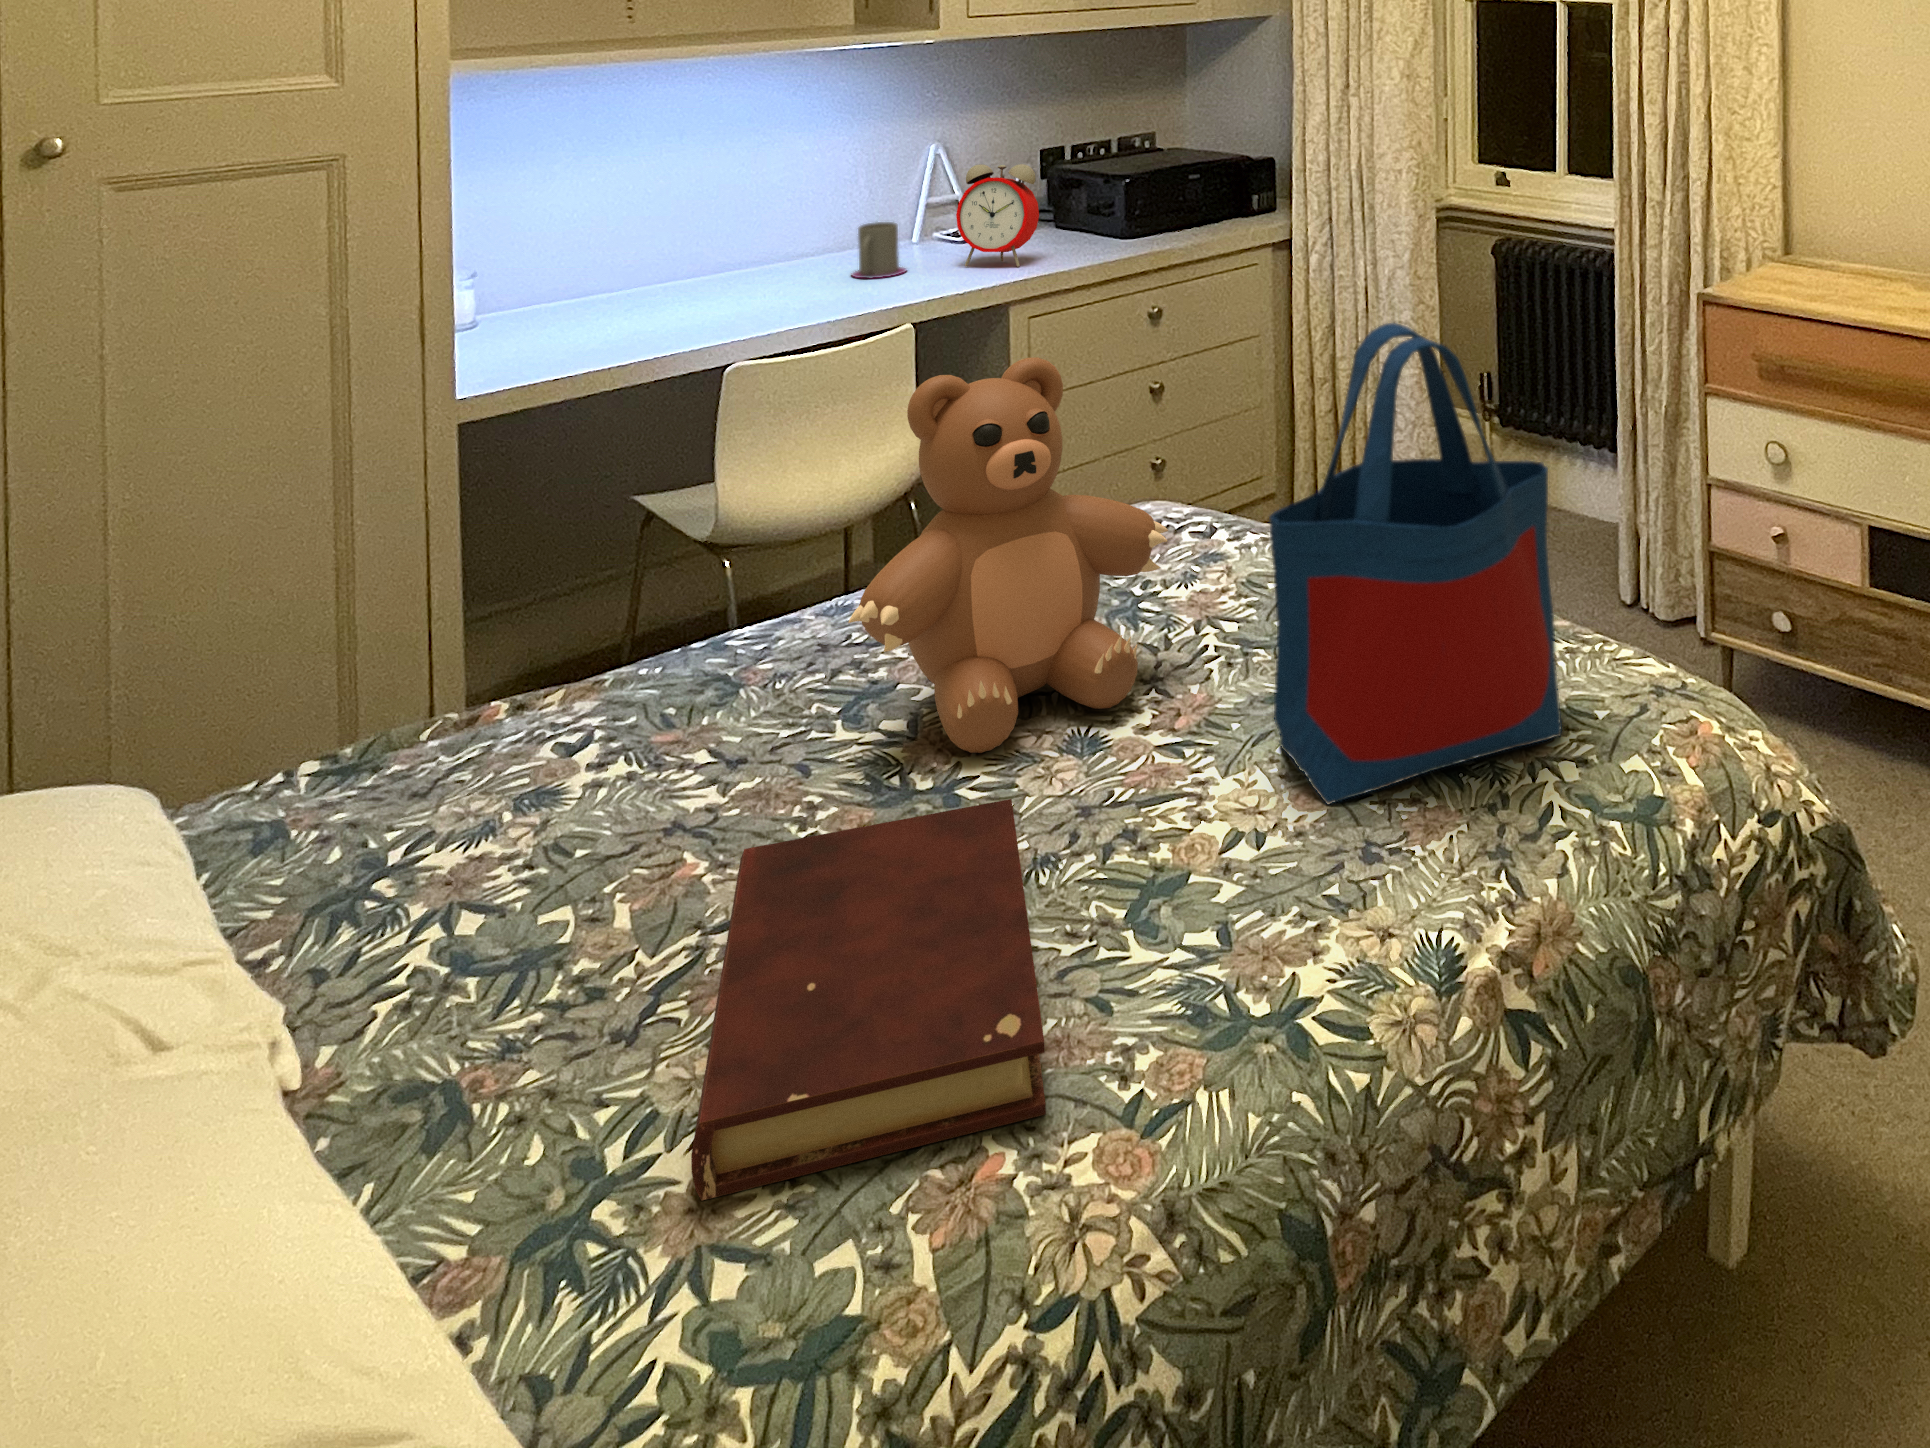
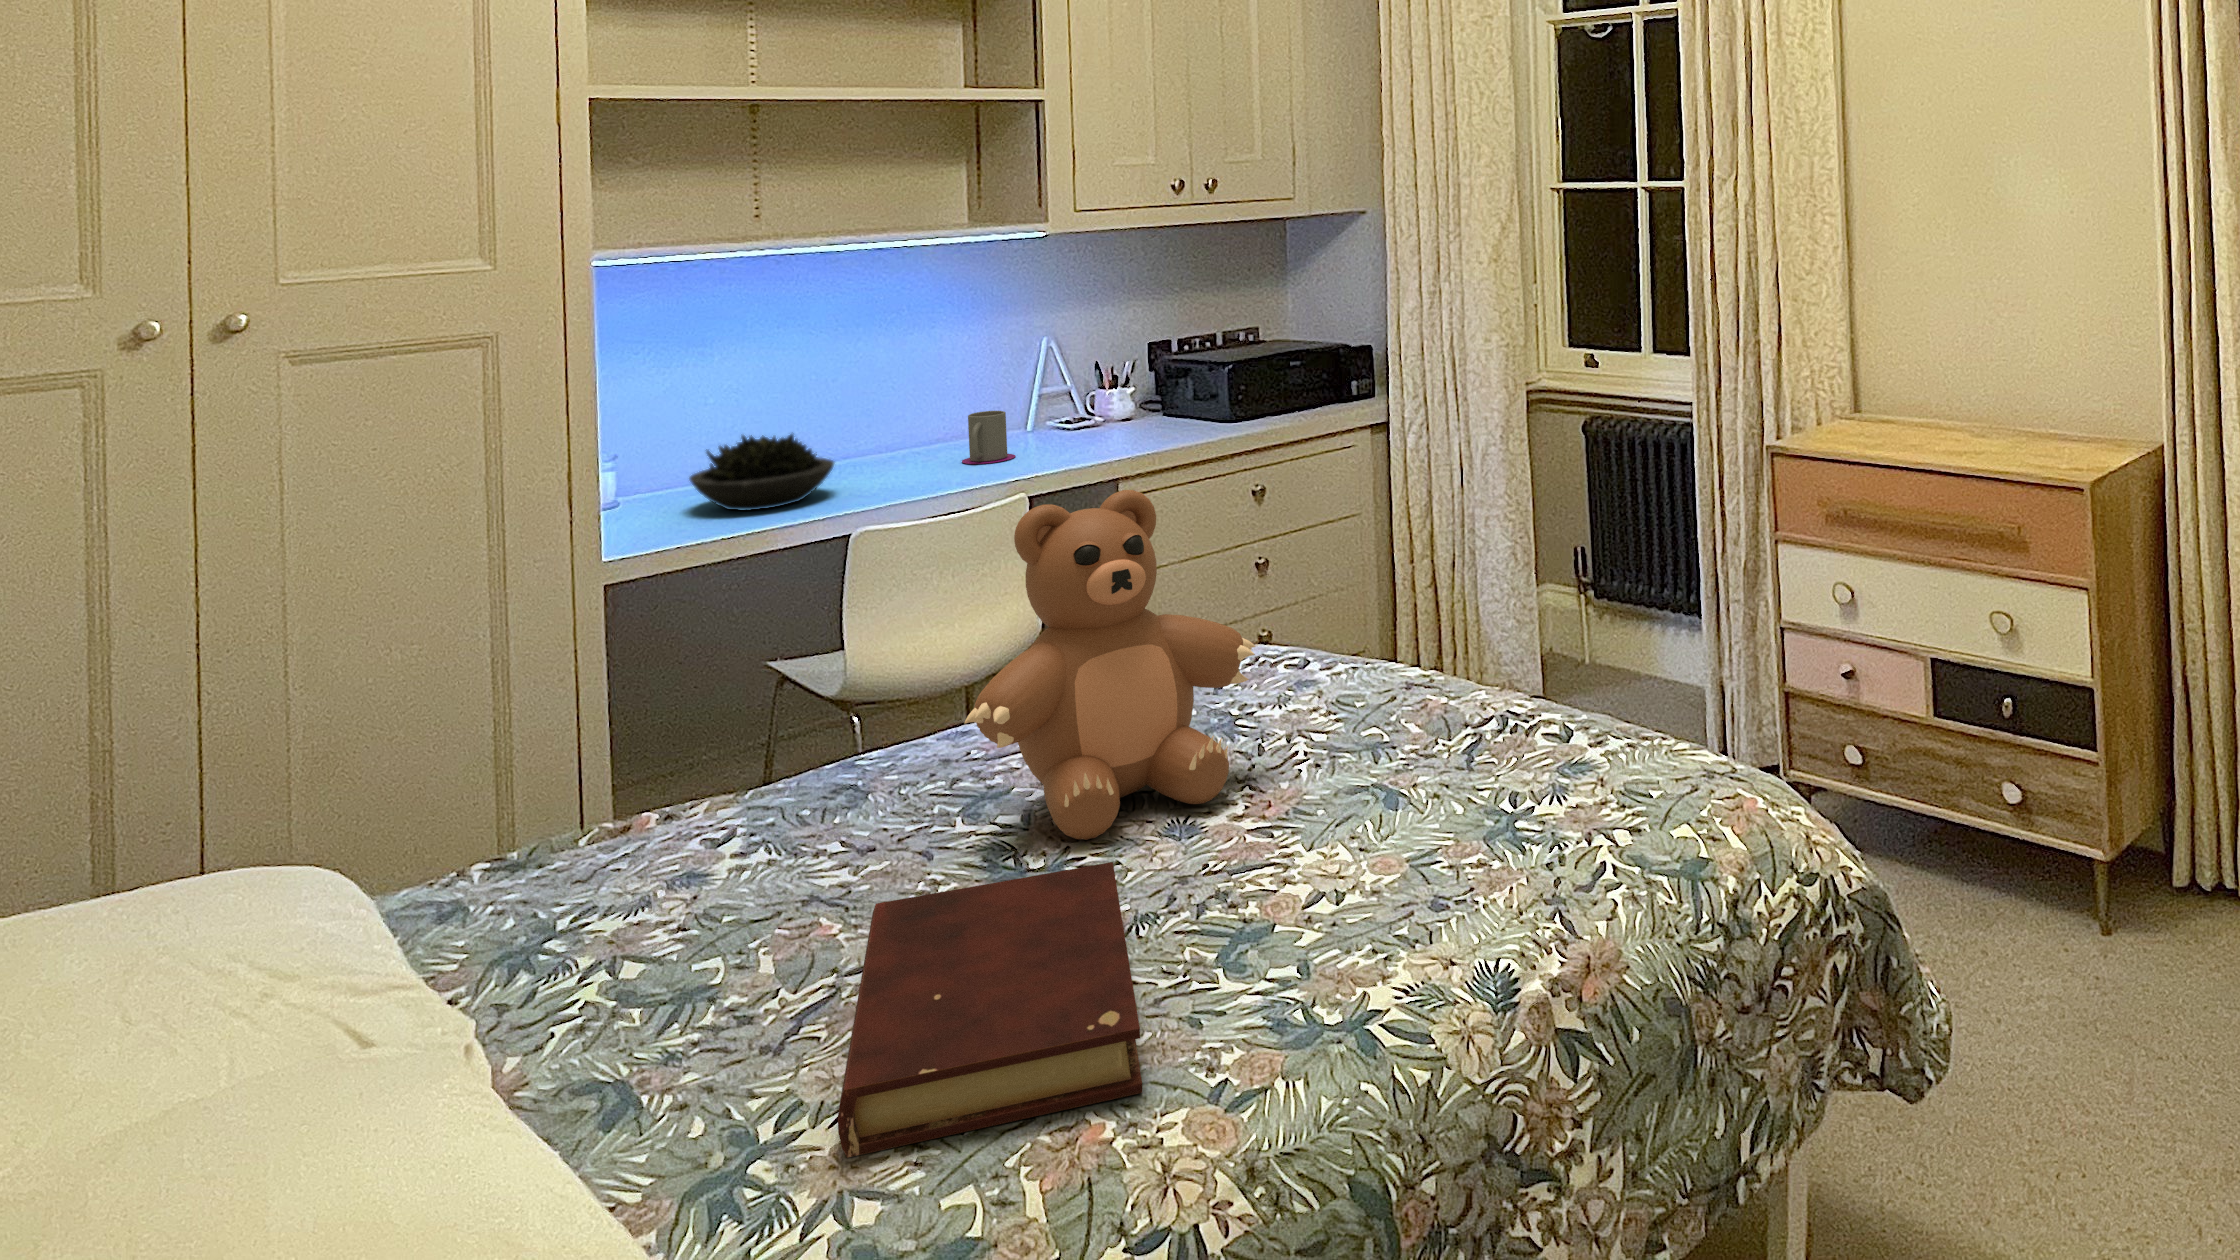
alarm clock: present [956,164,1039,267] -> none [1061,353,1141,451]
succulent plant: none [561,246,716,329] -> present [689,434,834,510]
tote bag: present [1269,323,1562,804] -> none [1342,441,1615,870]

